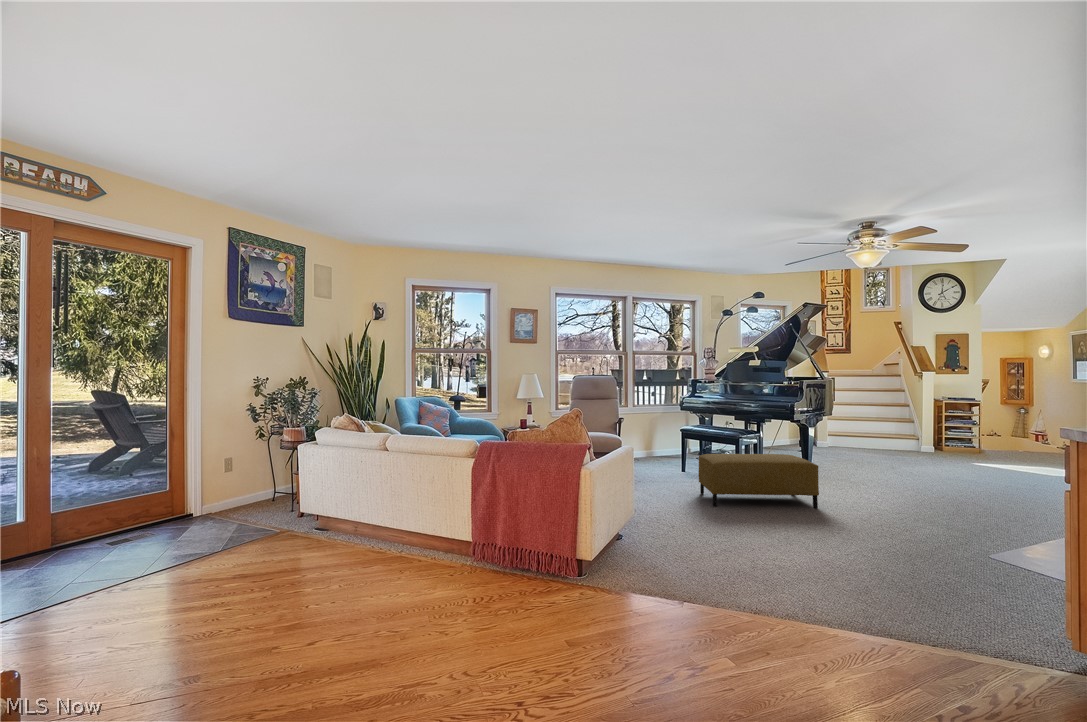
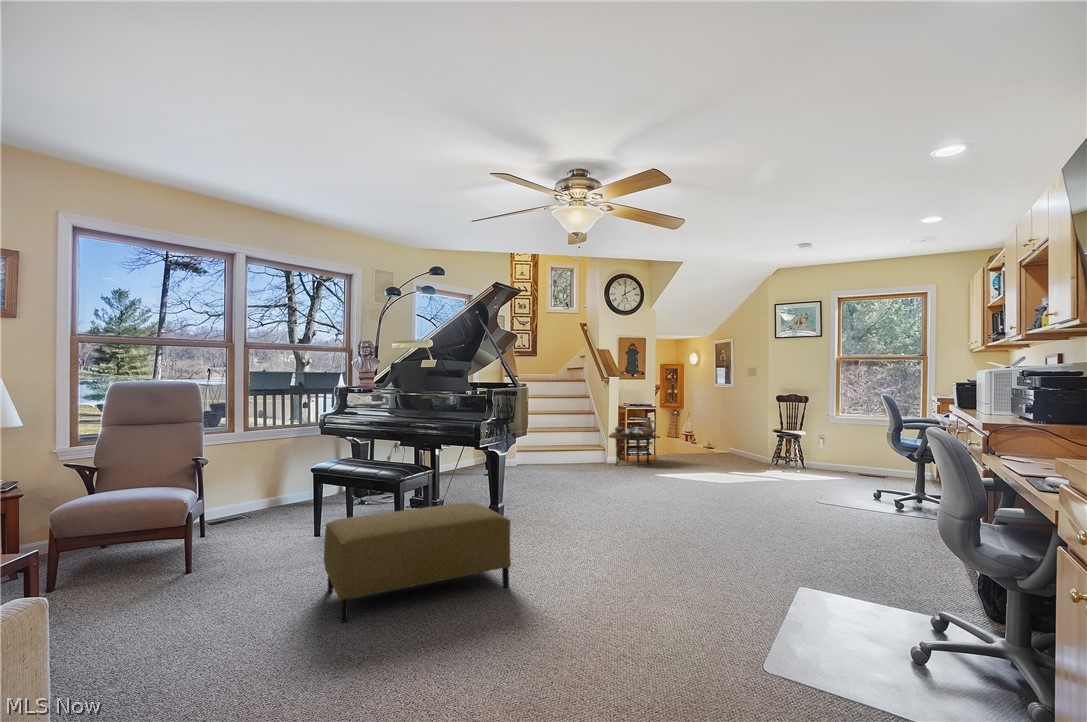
side table: none [923,412,981,457] -> present [609,419,656,468]

